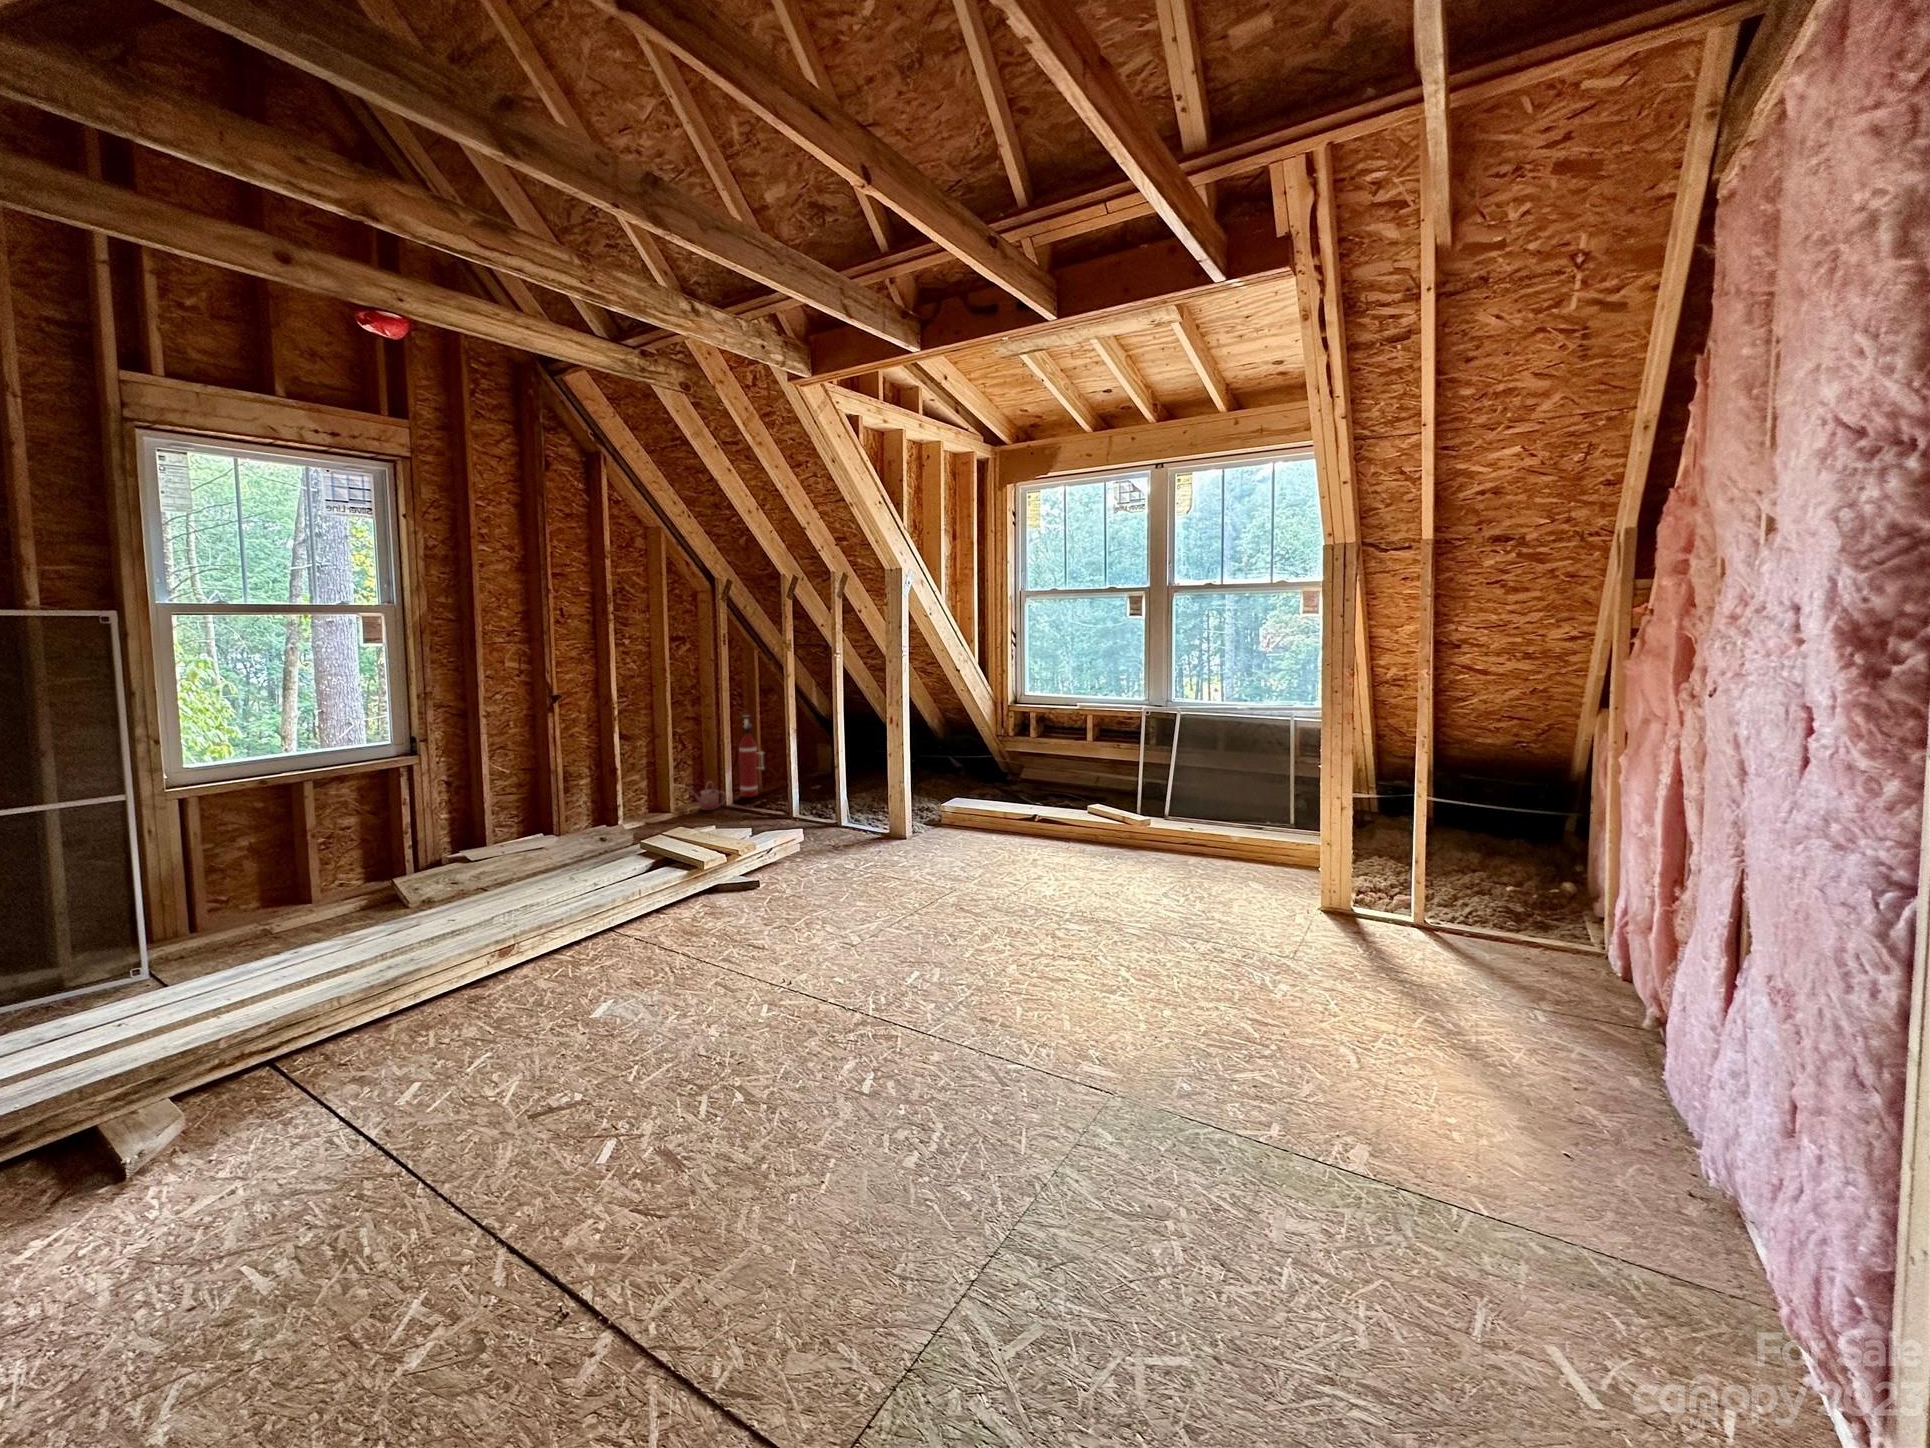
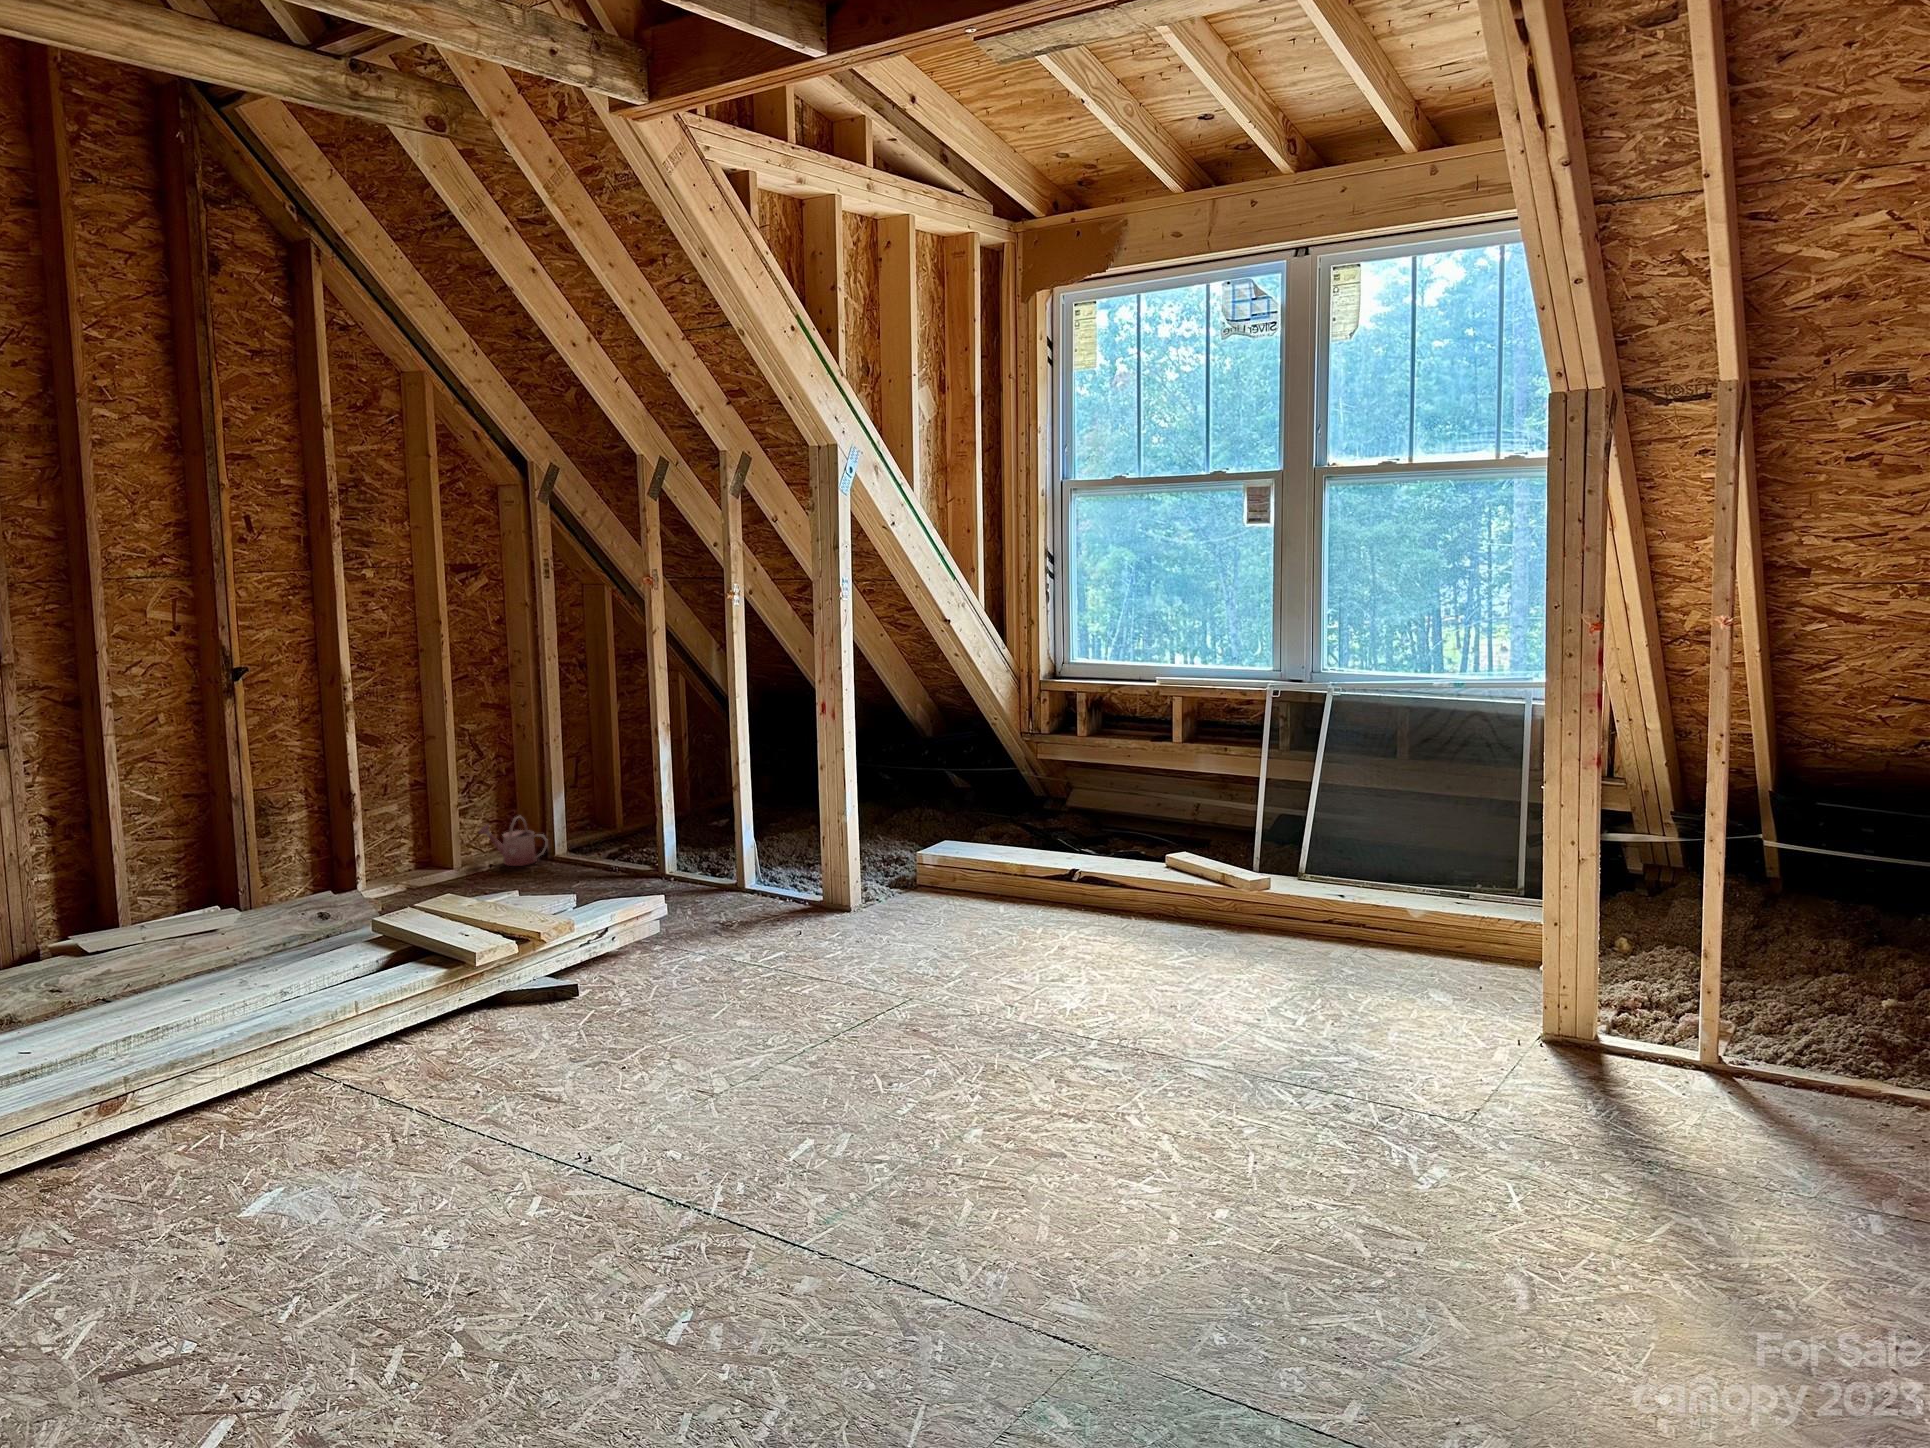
fire extinguisher: present [739,715,764,797] -> none [573,700,619,843]

